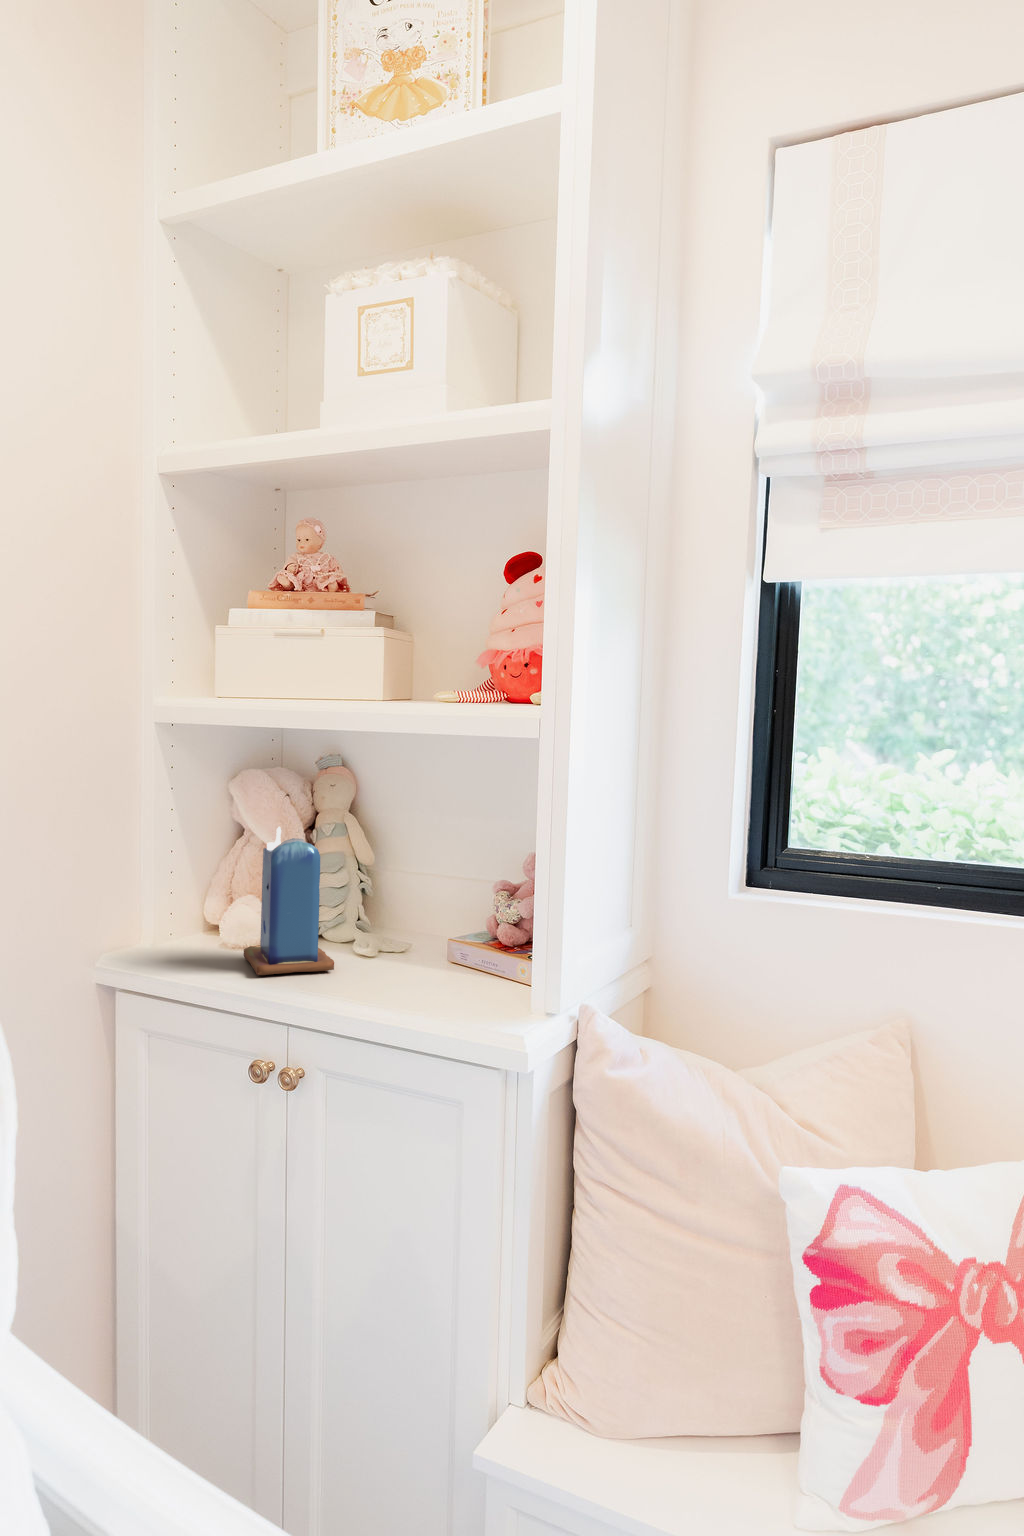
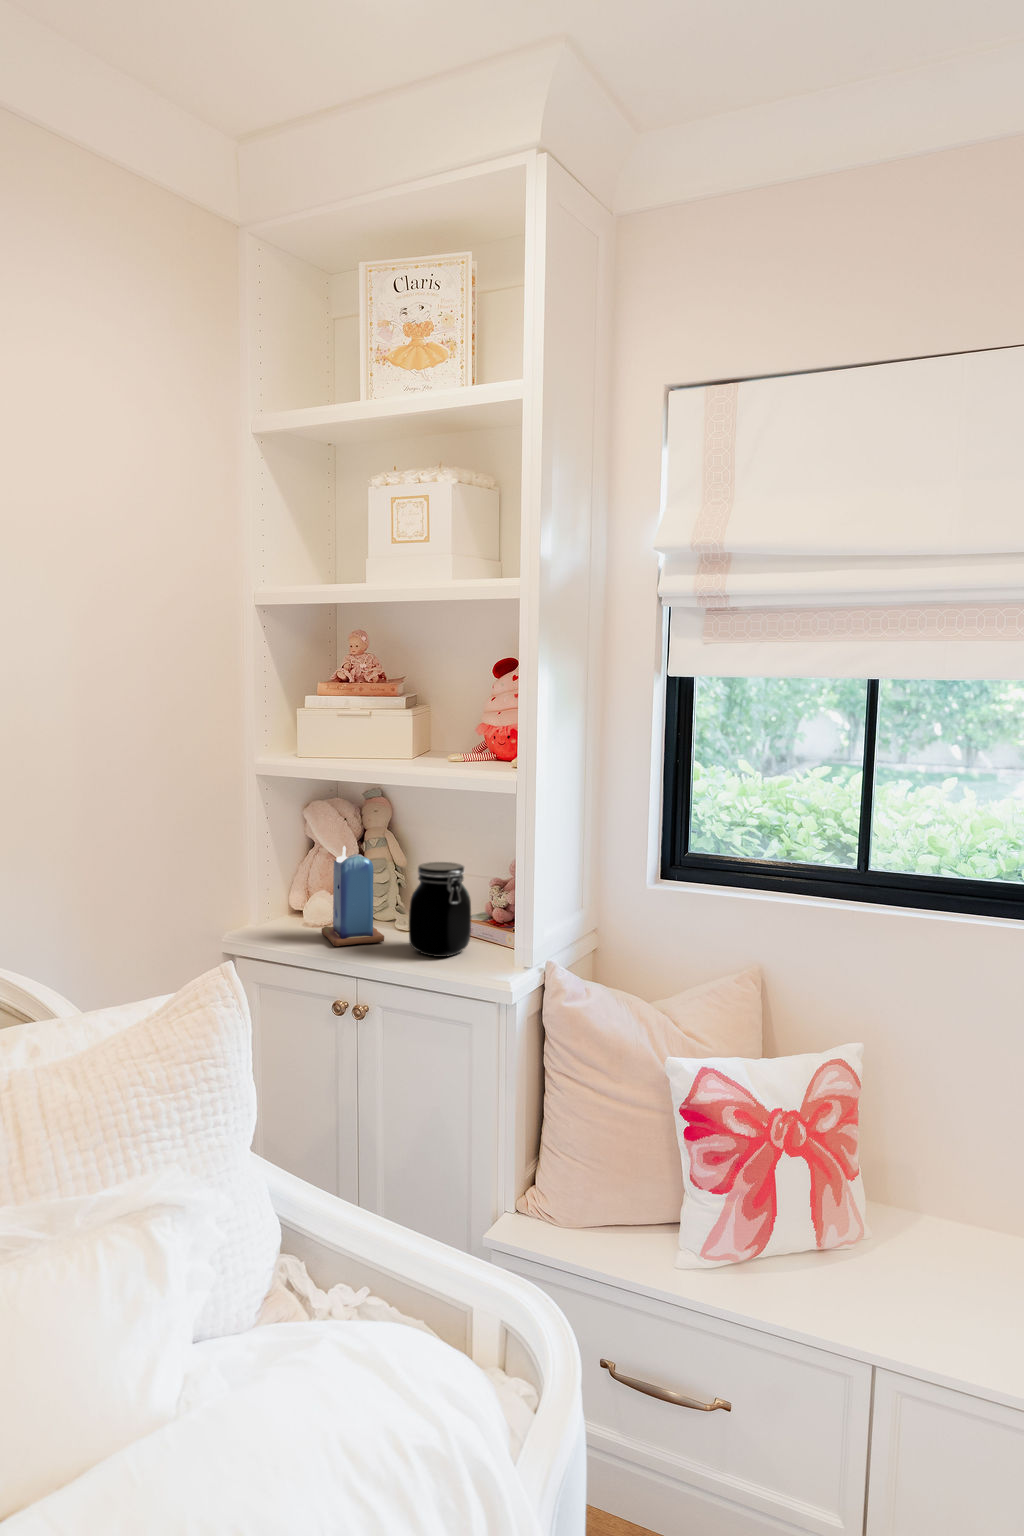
jar: none [370,851,465,994] -> present [409,862,471,957]

